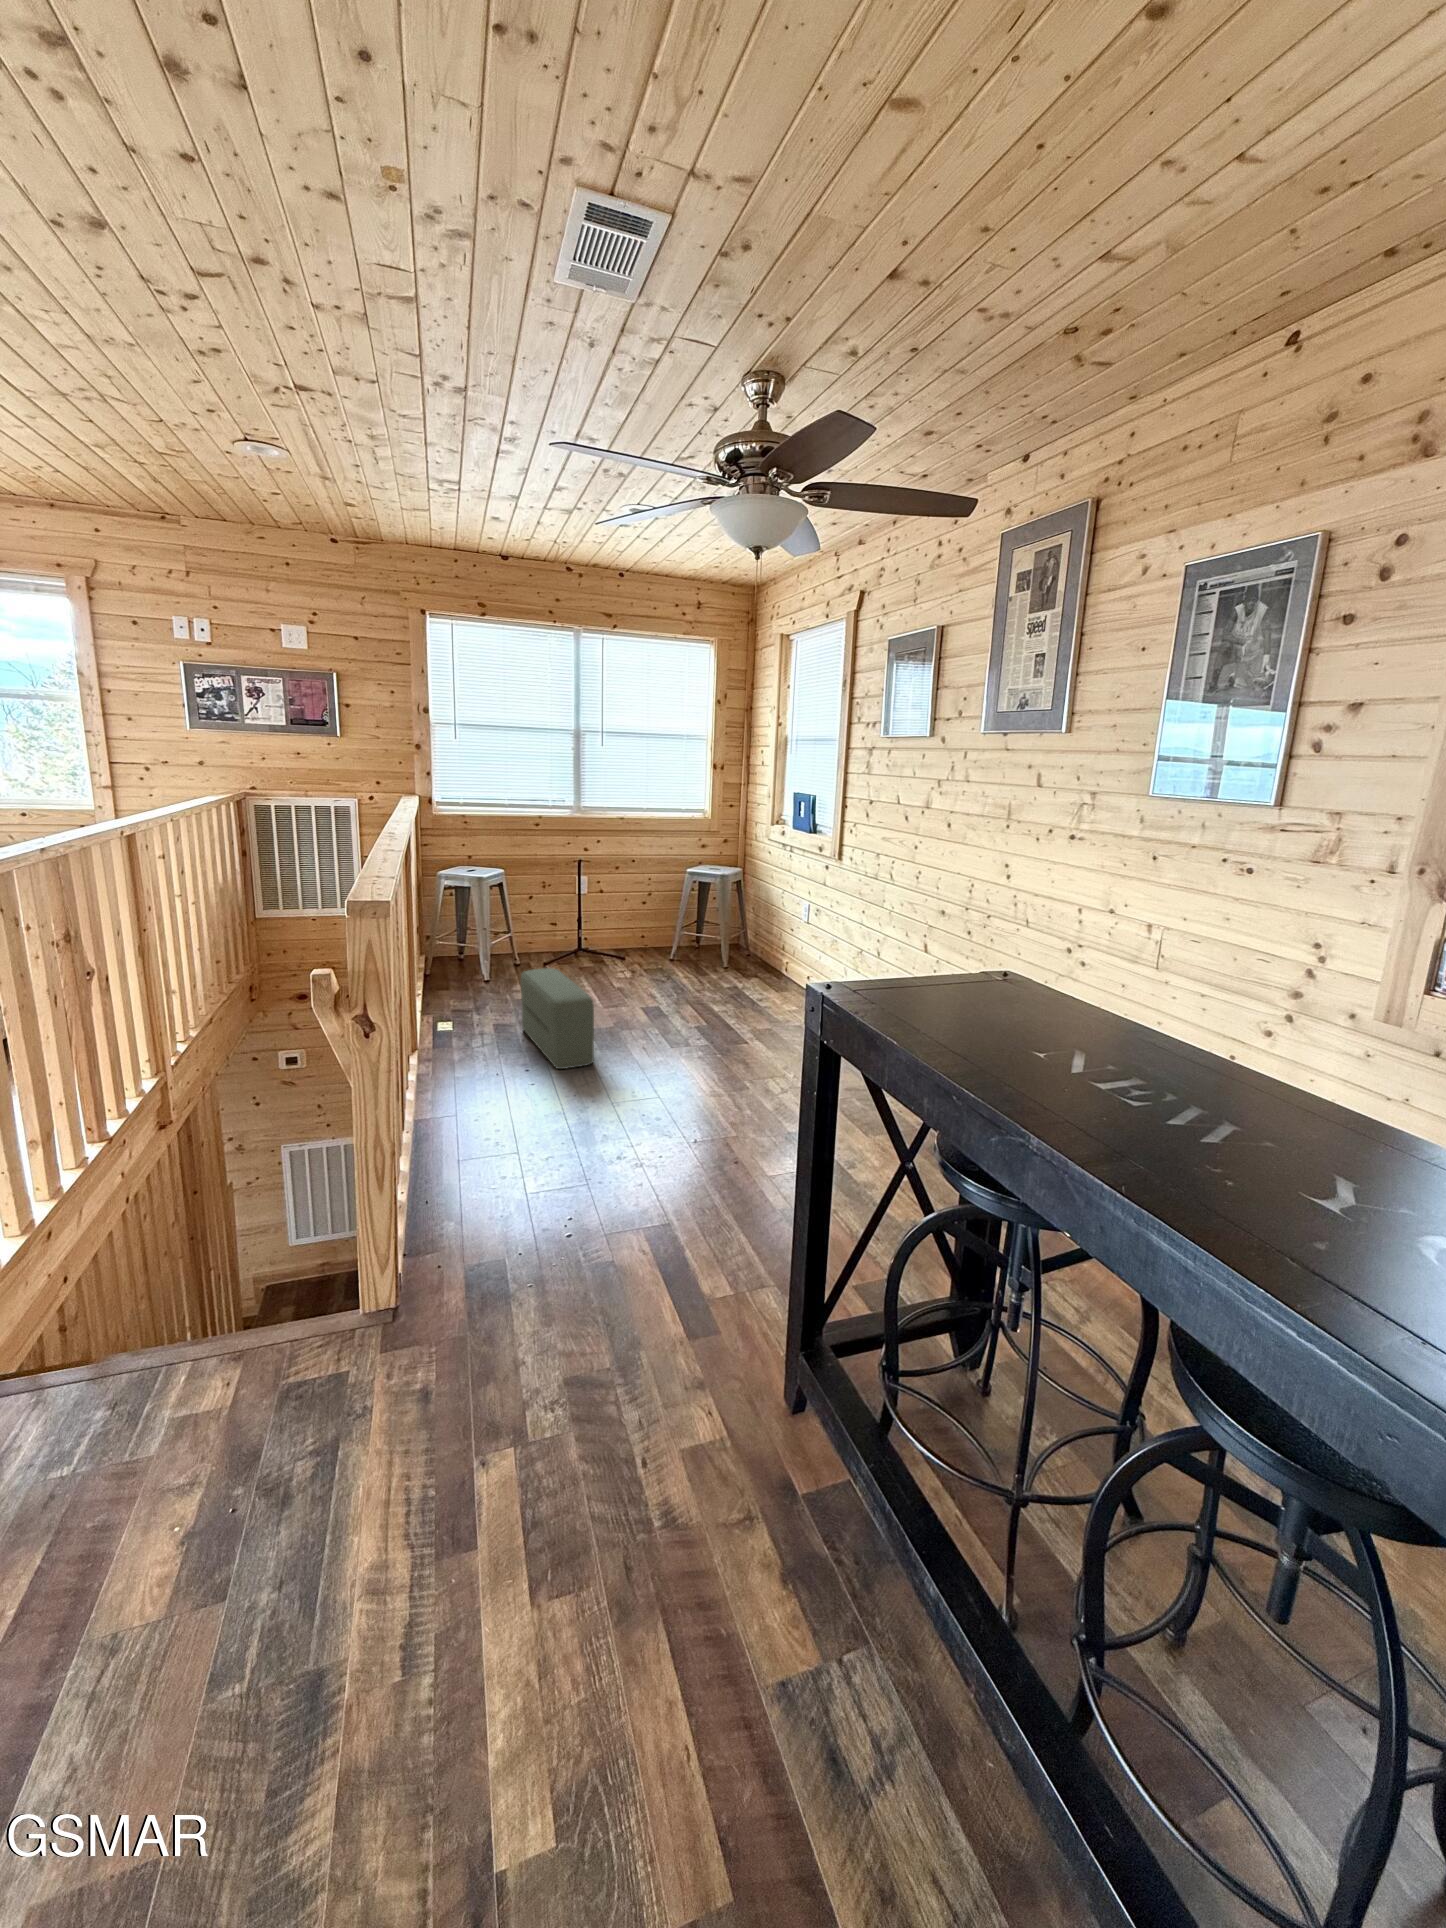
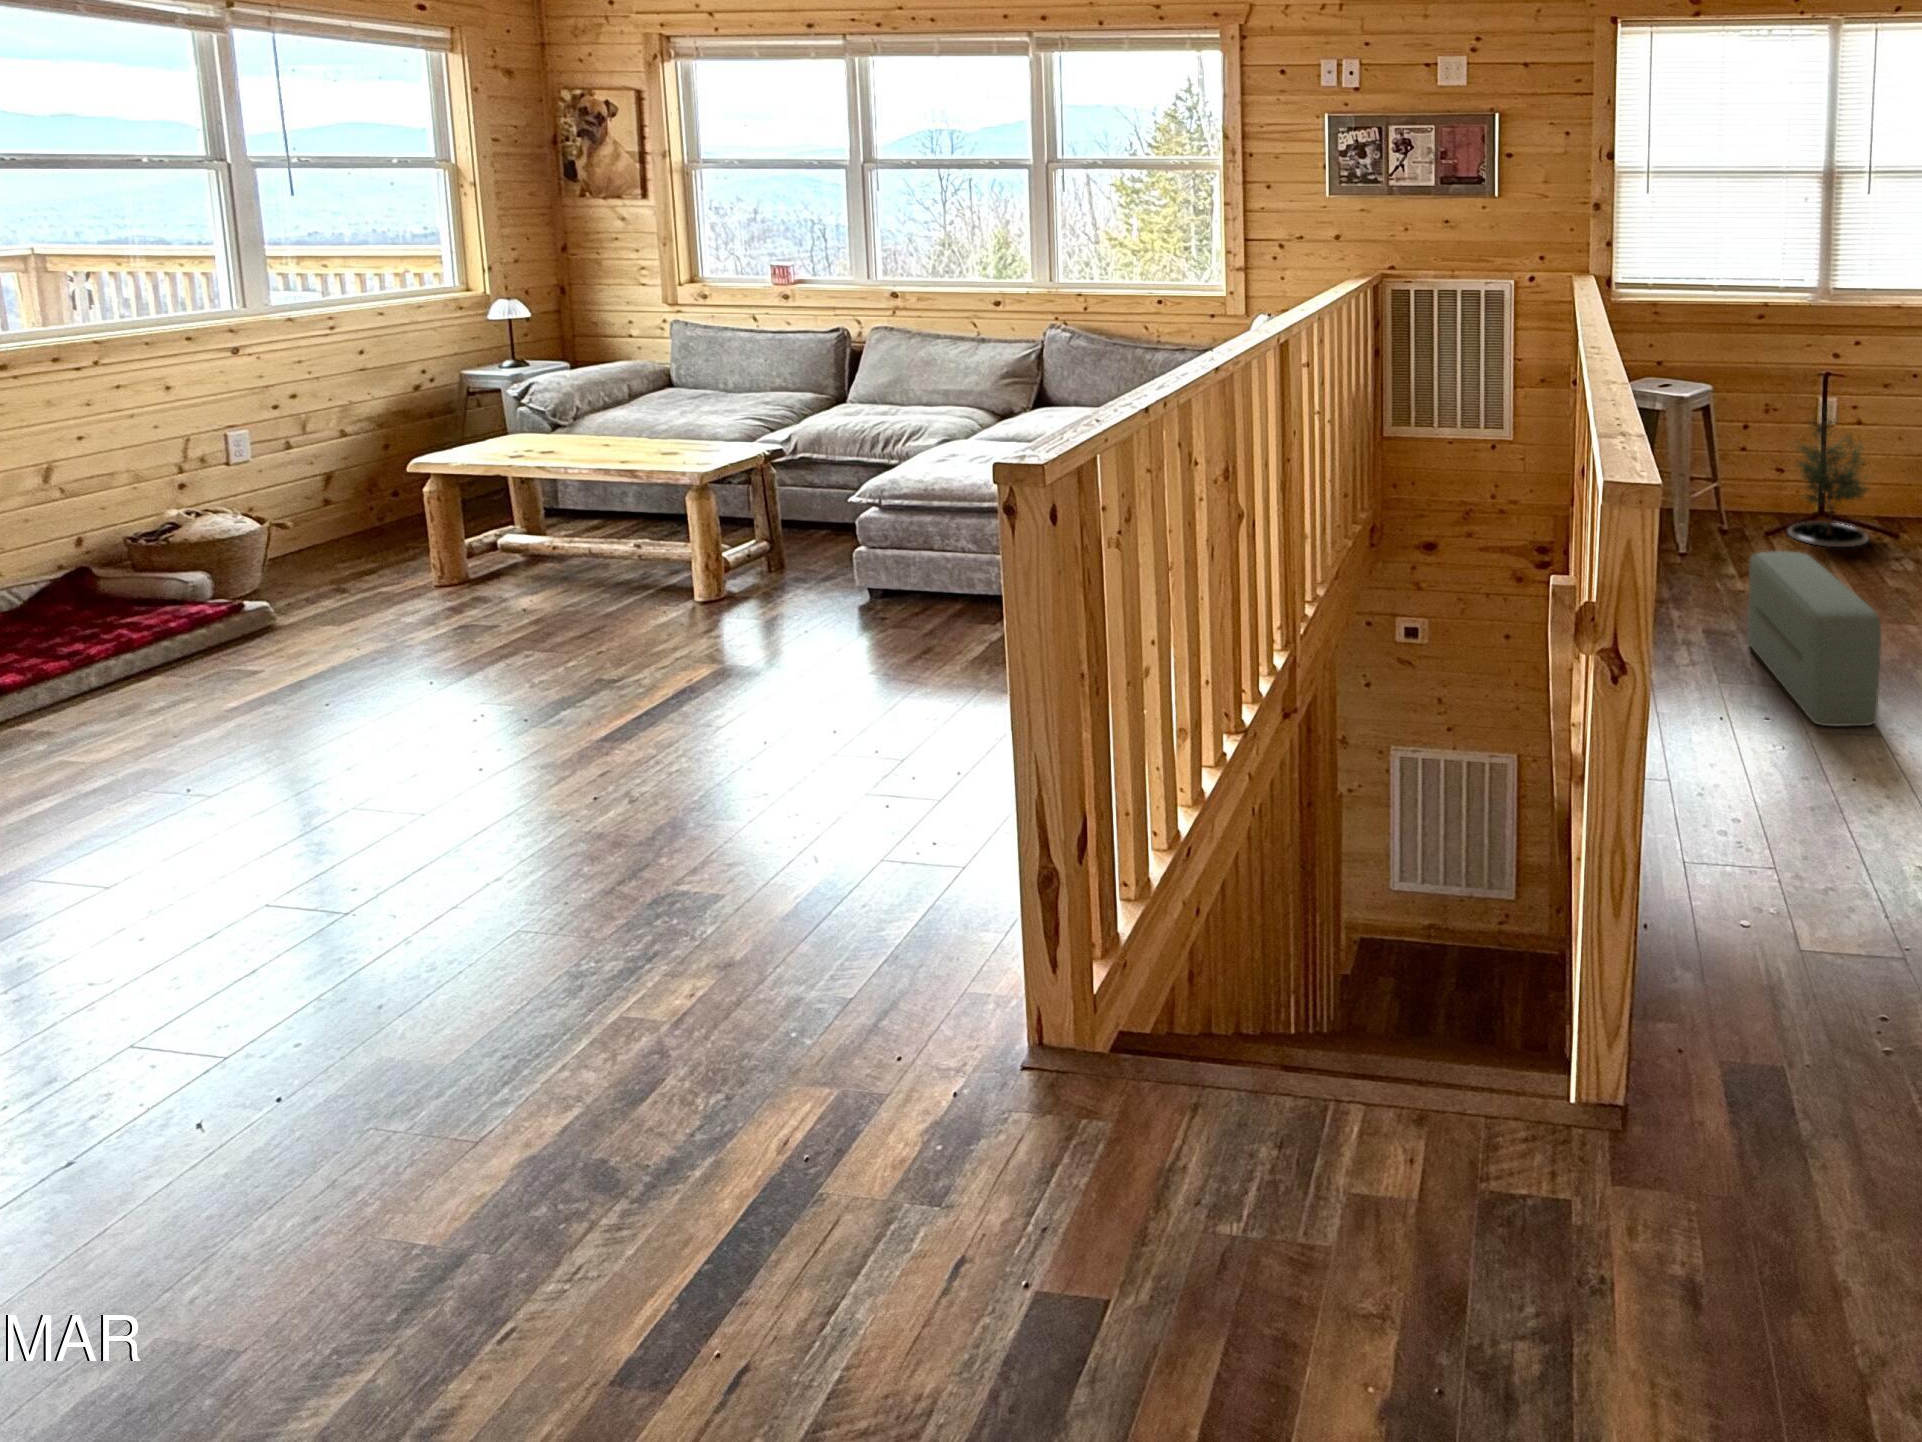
potted tree: none [556,878,611,968] -> present [1788,408,1871,547]

